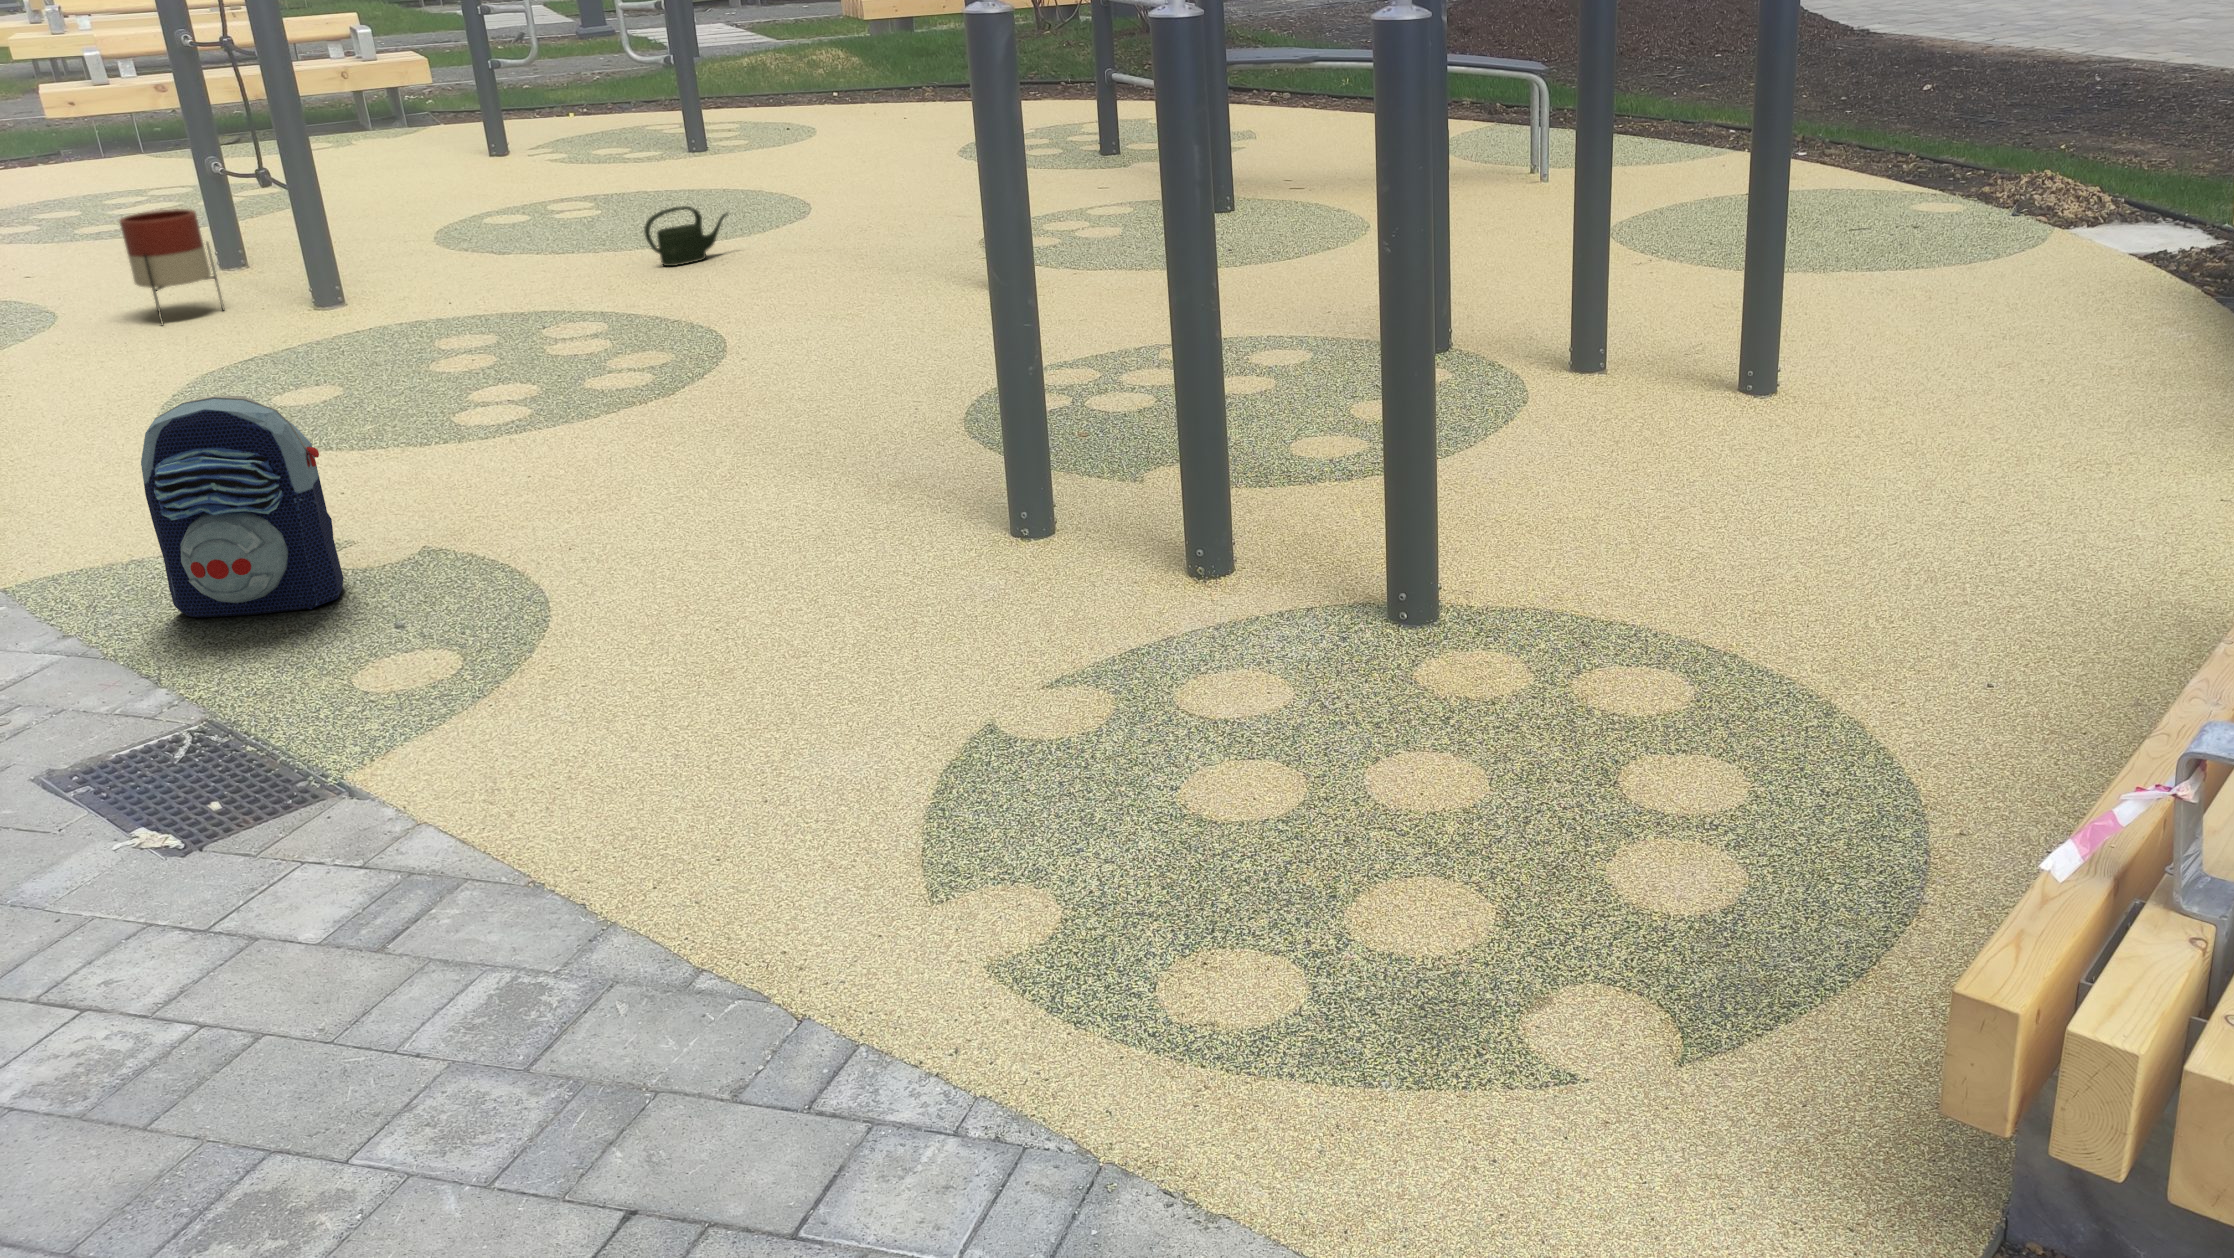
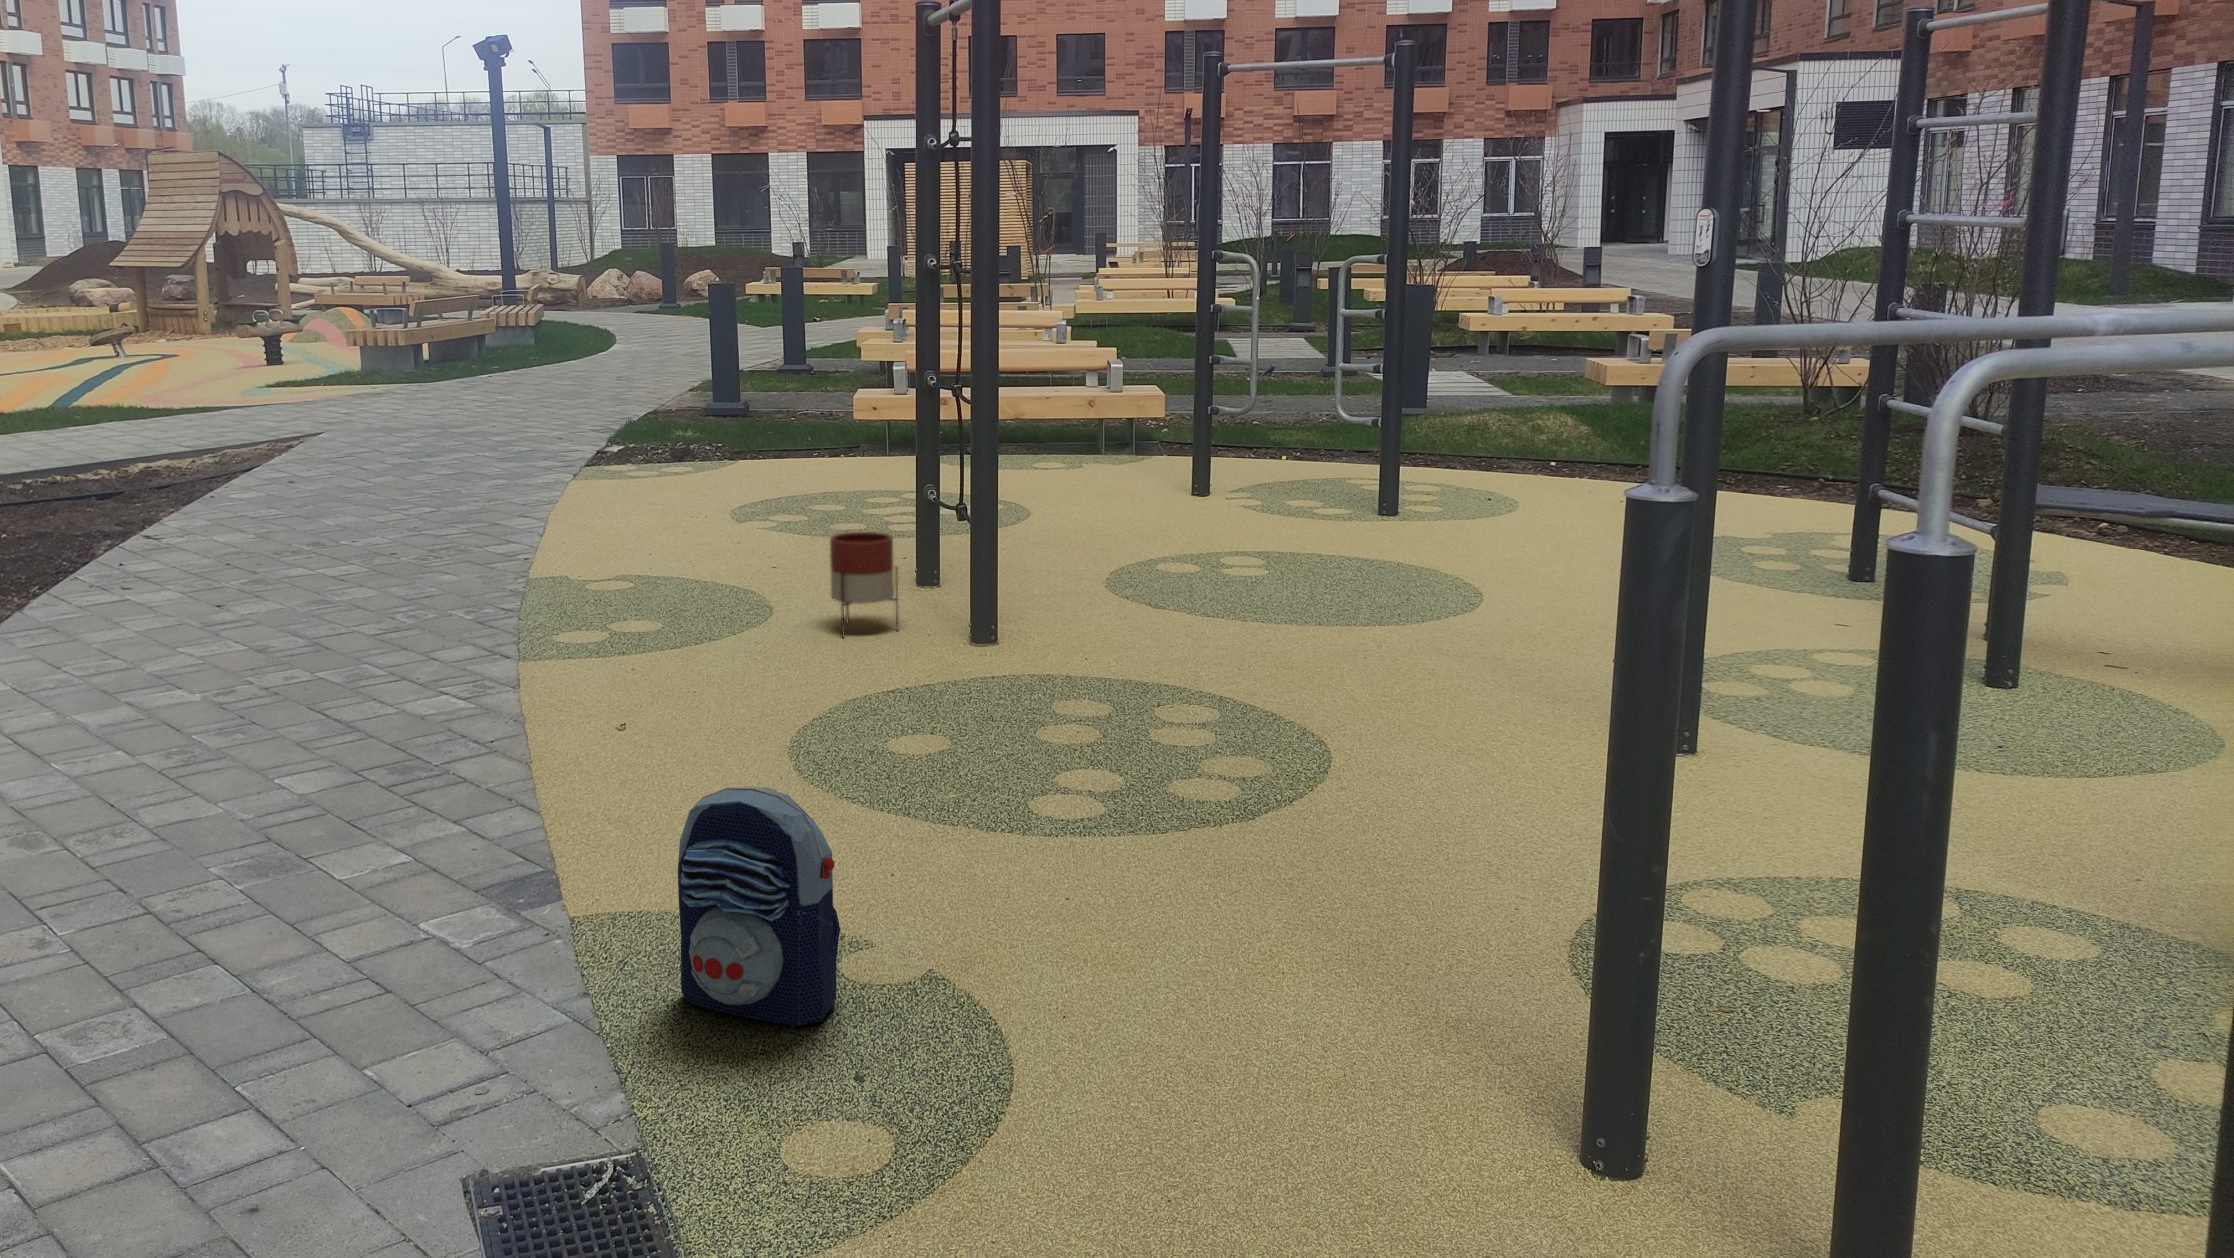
watering can: present [644,206,728,266] -> none [1290,592,1384,654]

